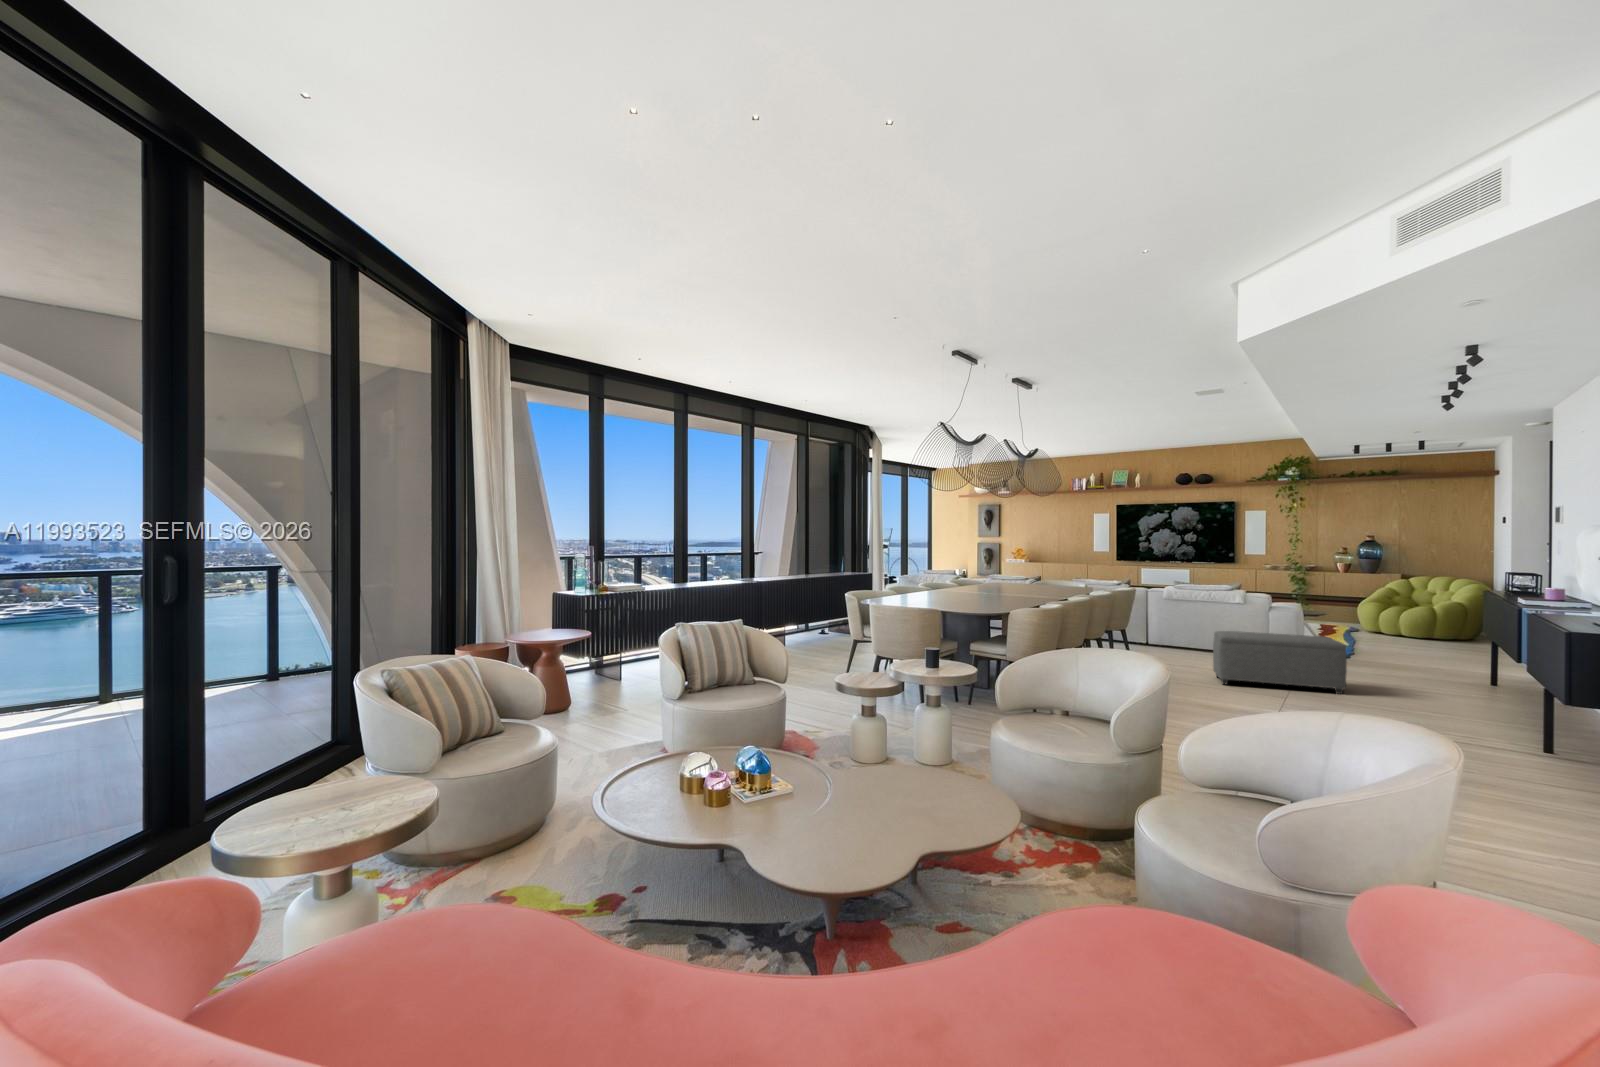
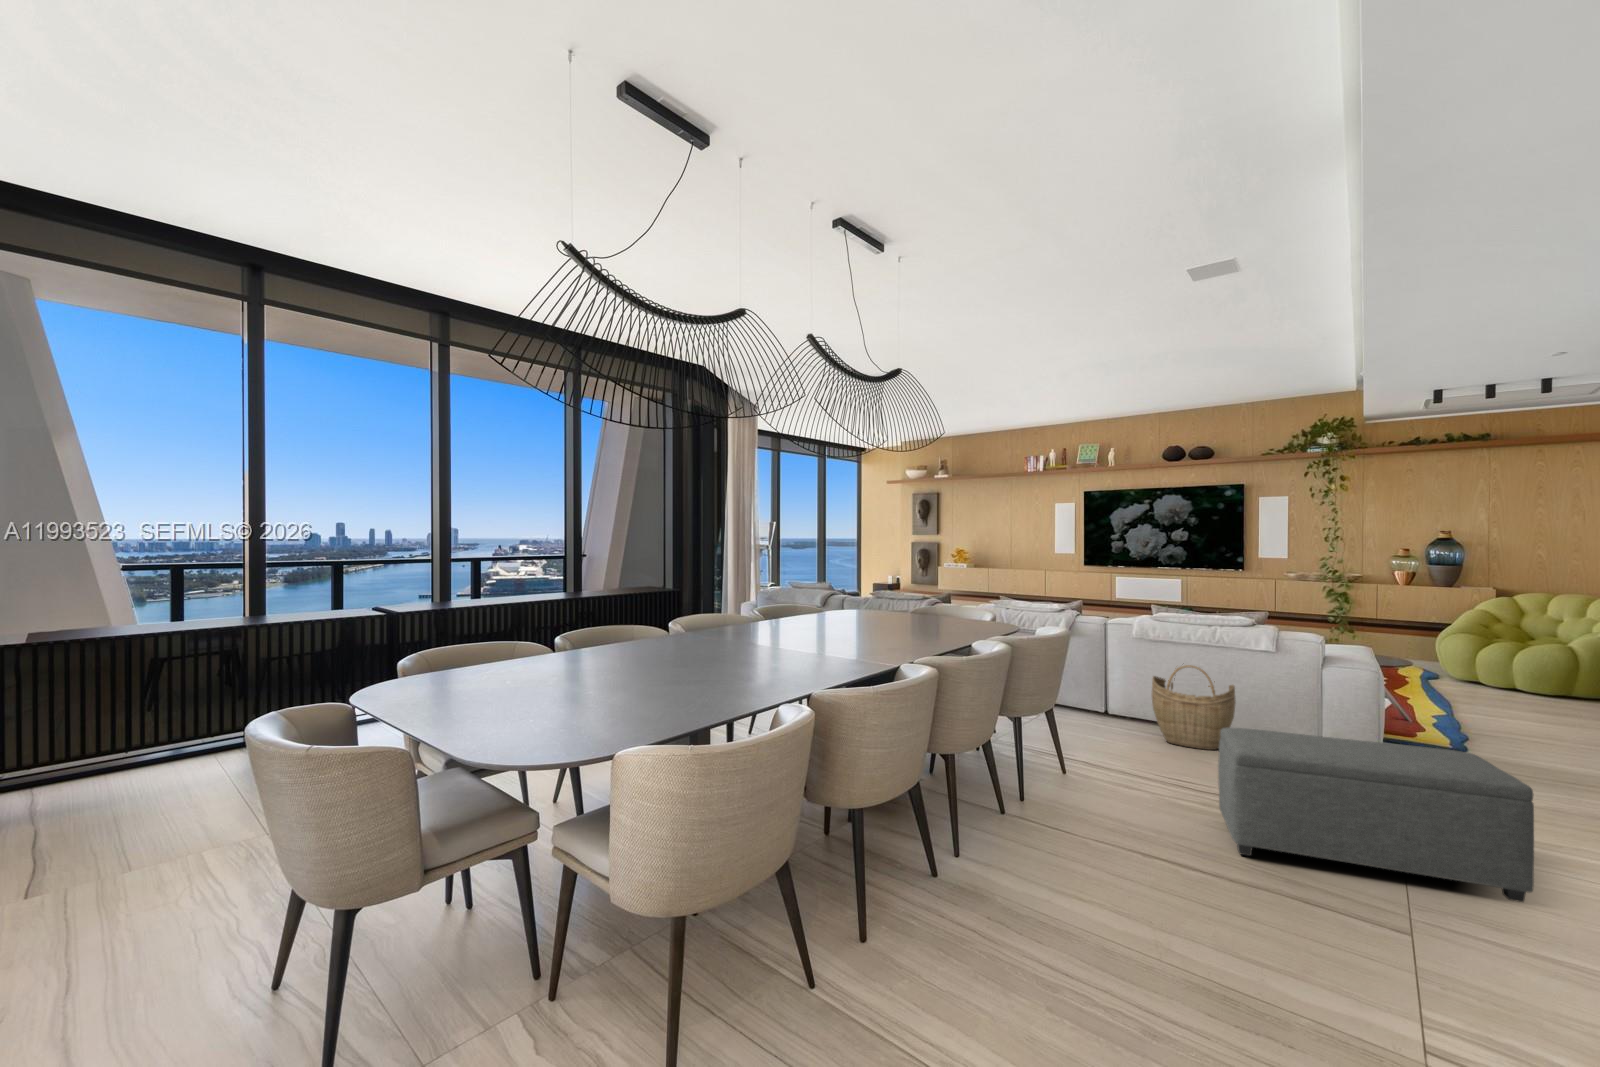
woven basket: none [1176,608,1224,658] -> present [1152,665,1236,750]

